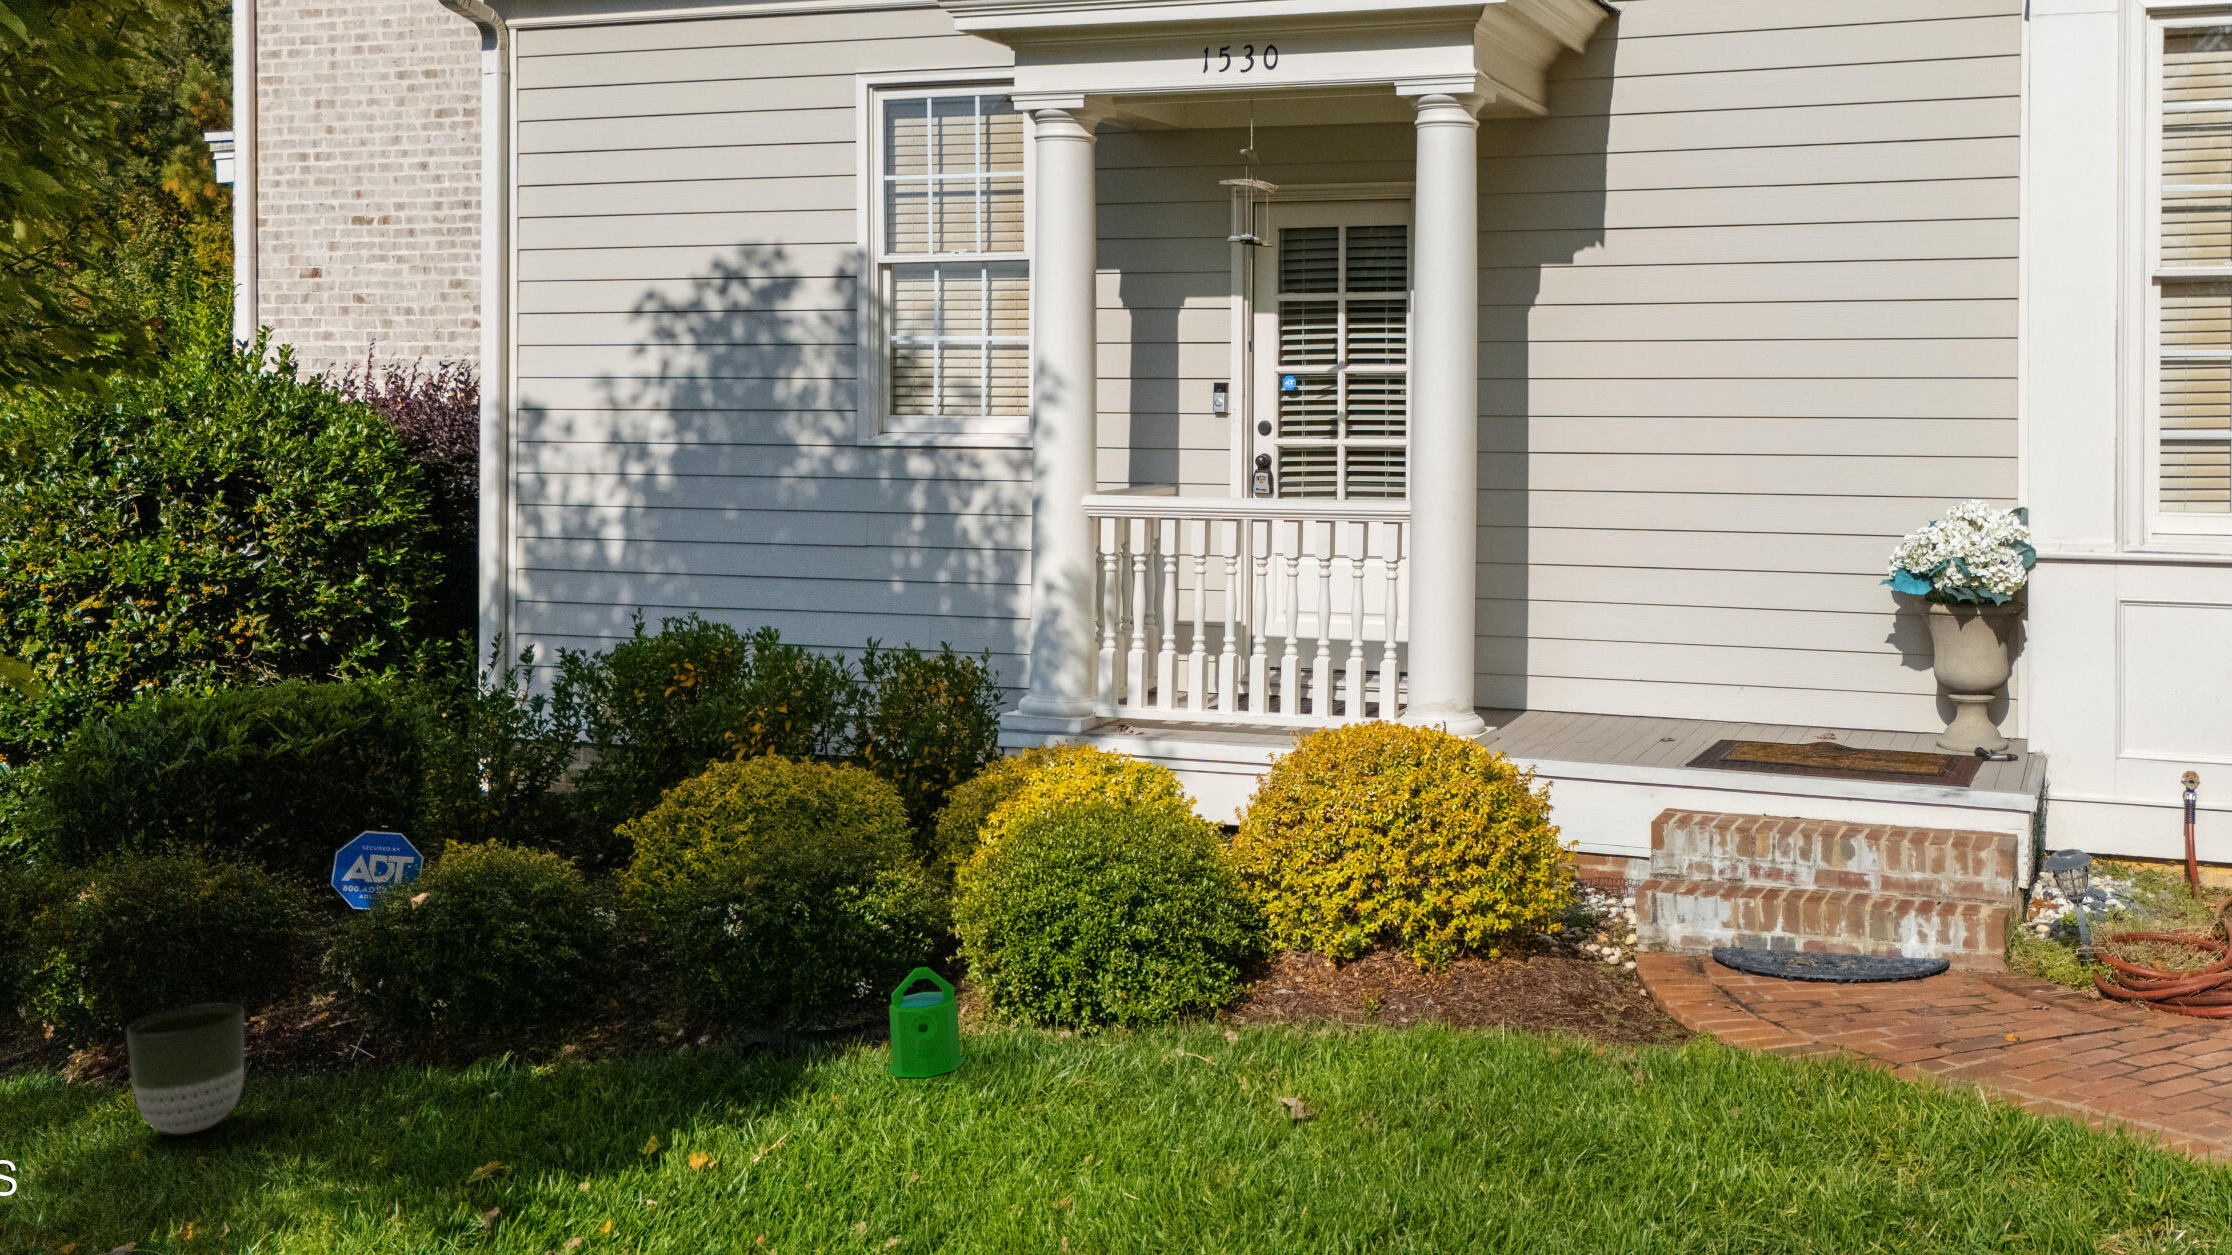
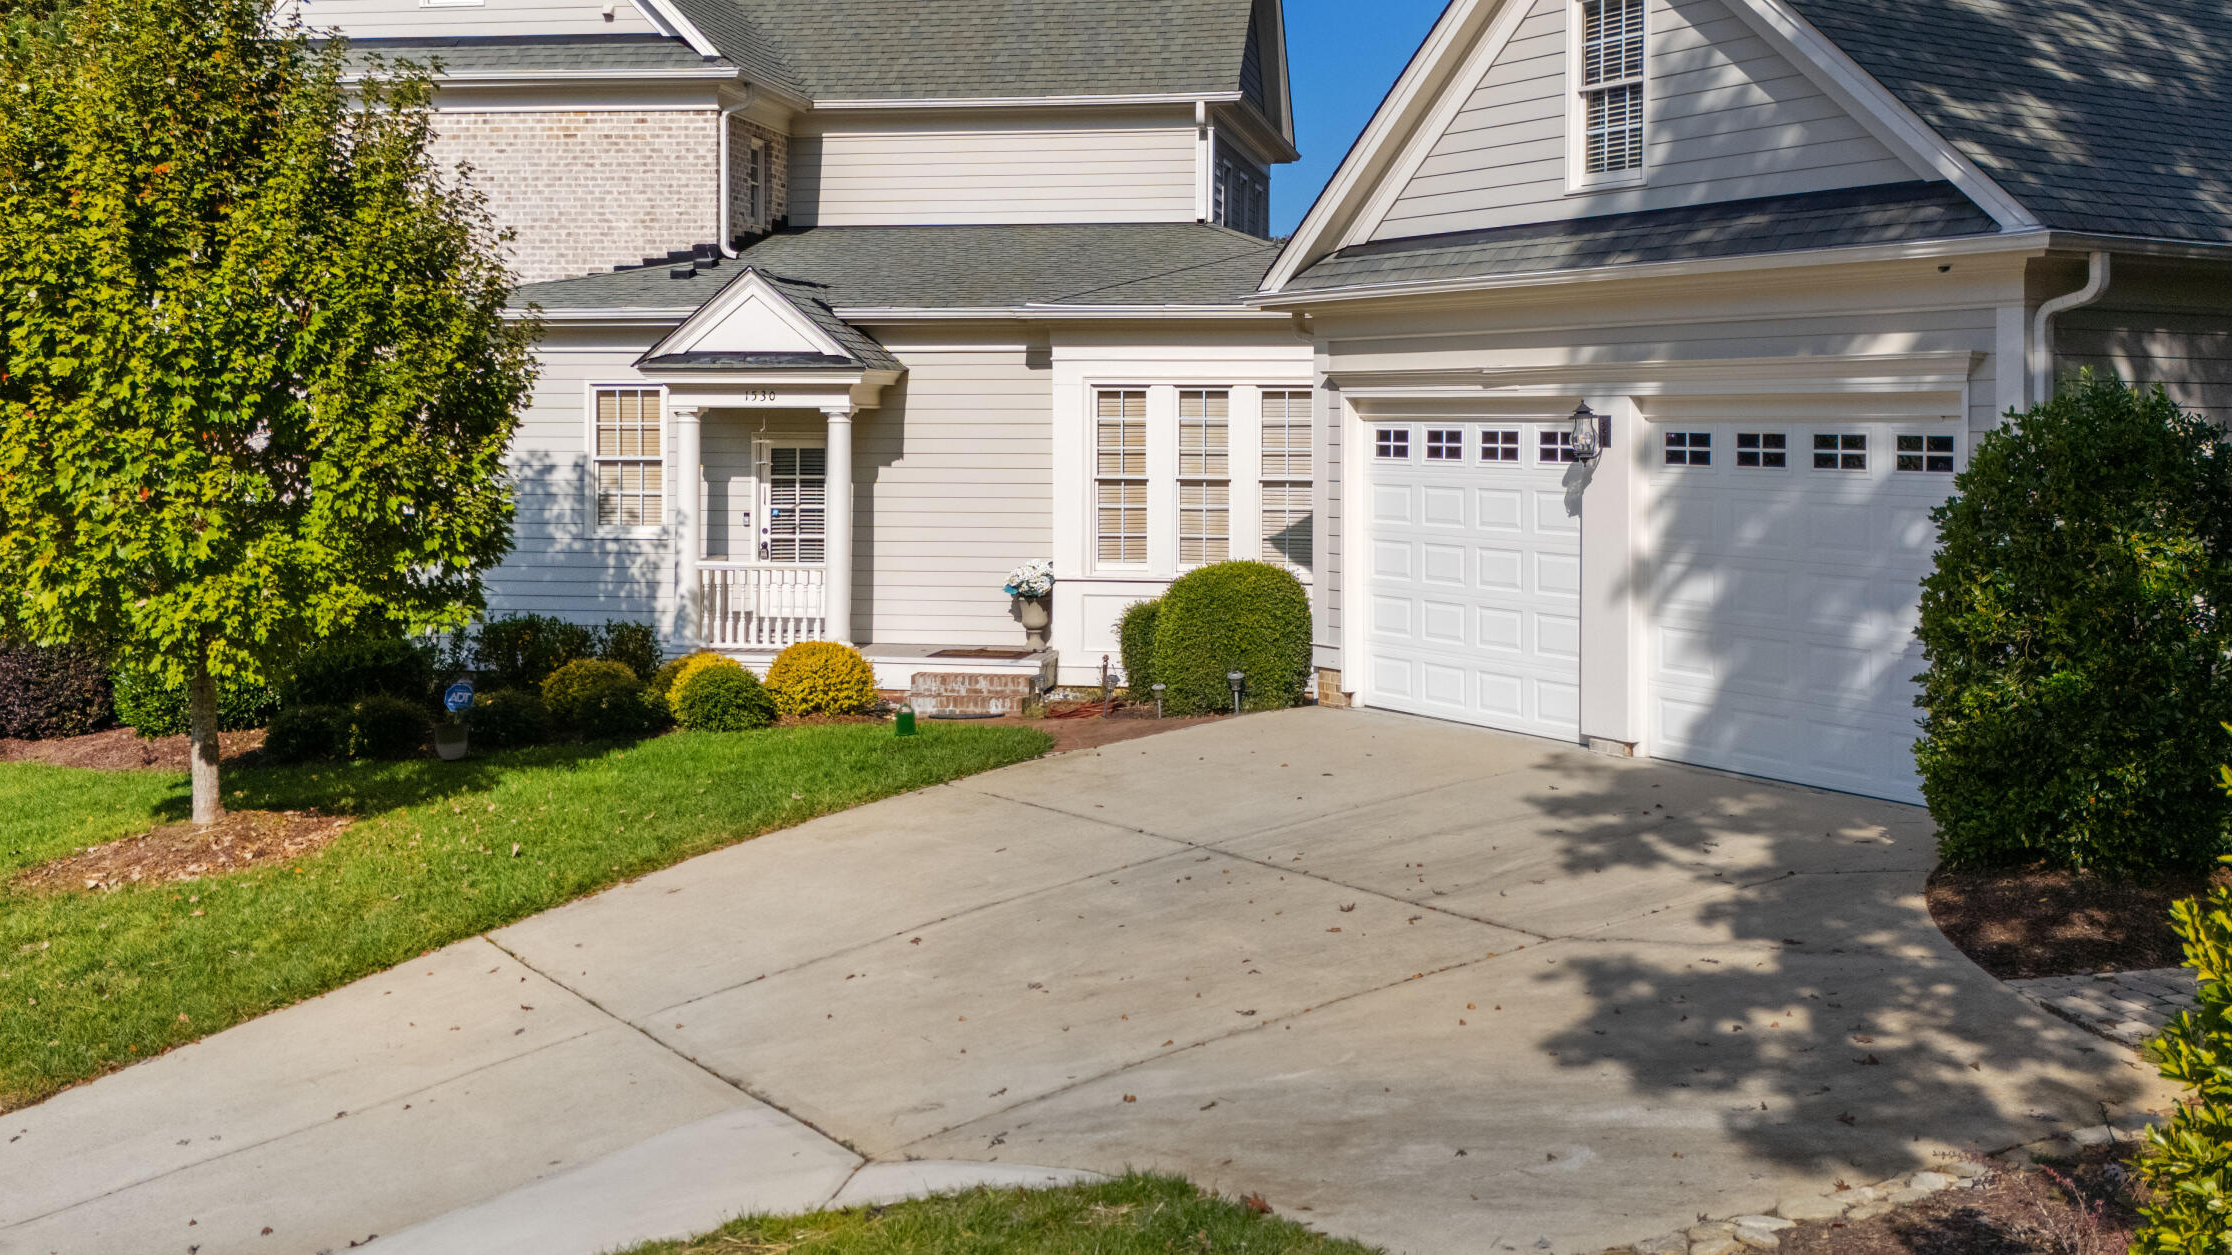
watering can: present [887,967,966,1077] -> present [895,703,917,736]

